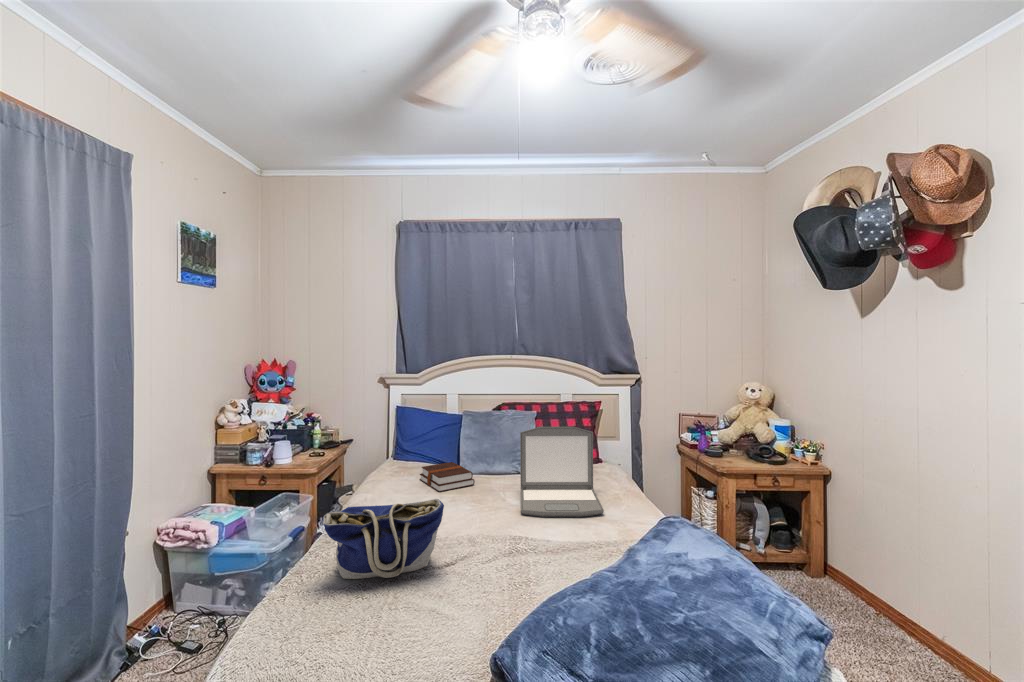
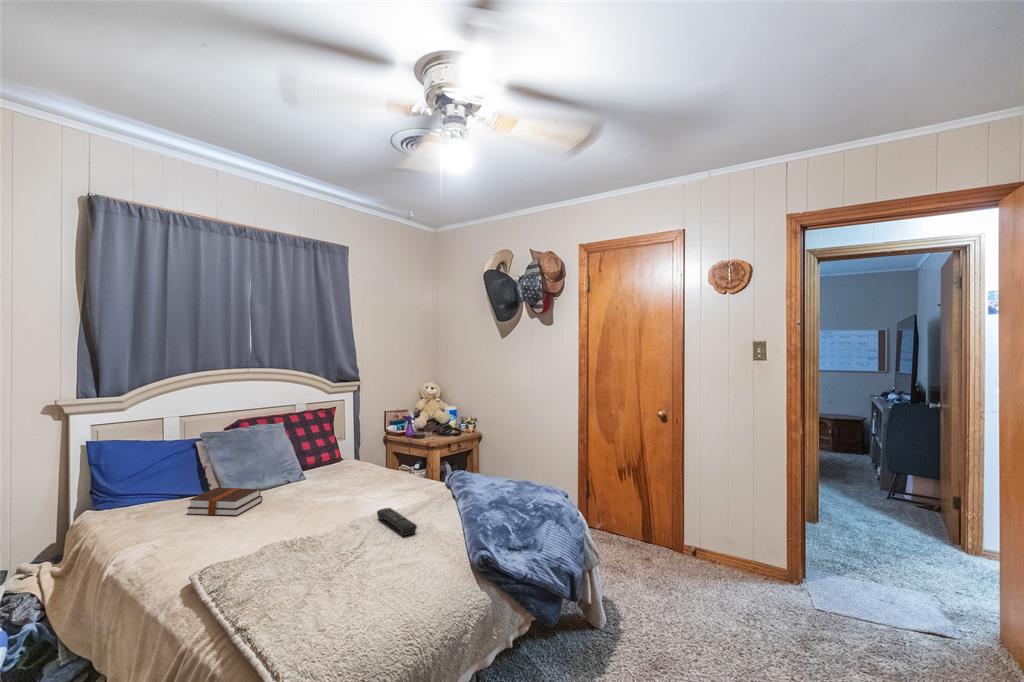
laptop: present [520,427,604,517] -> none [318,428,406,506]
tote bag: present [323,499,444,579] -> none [268,493,368,586]
remote control: none [500,529,535,574] -> present [377,508,417,536]

